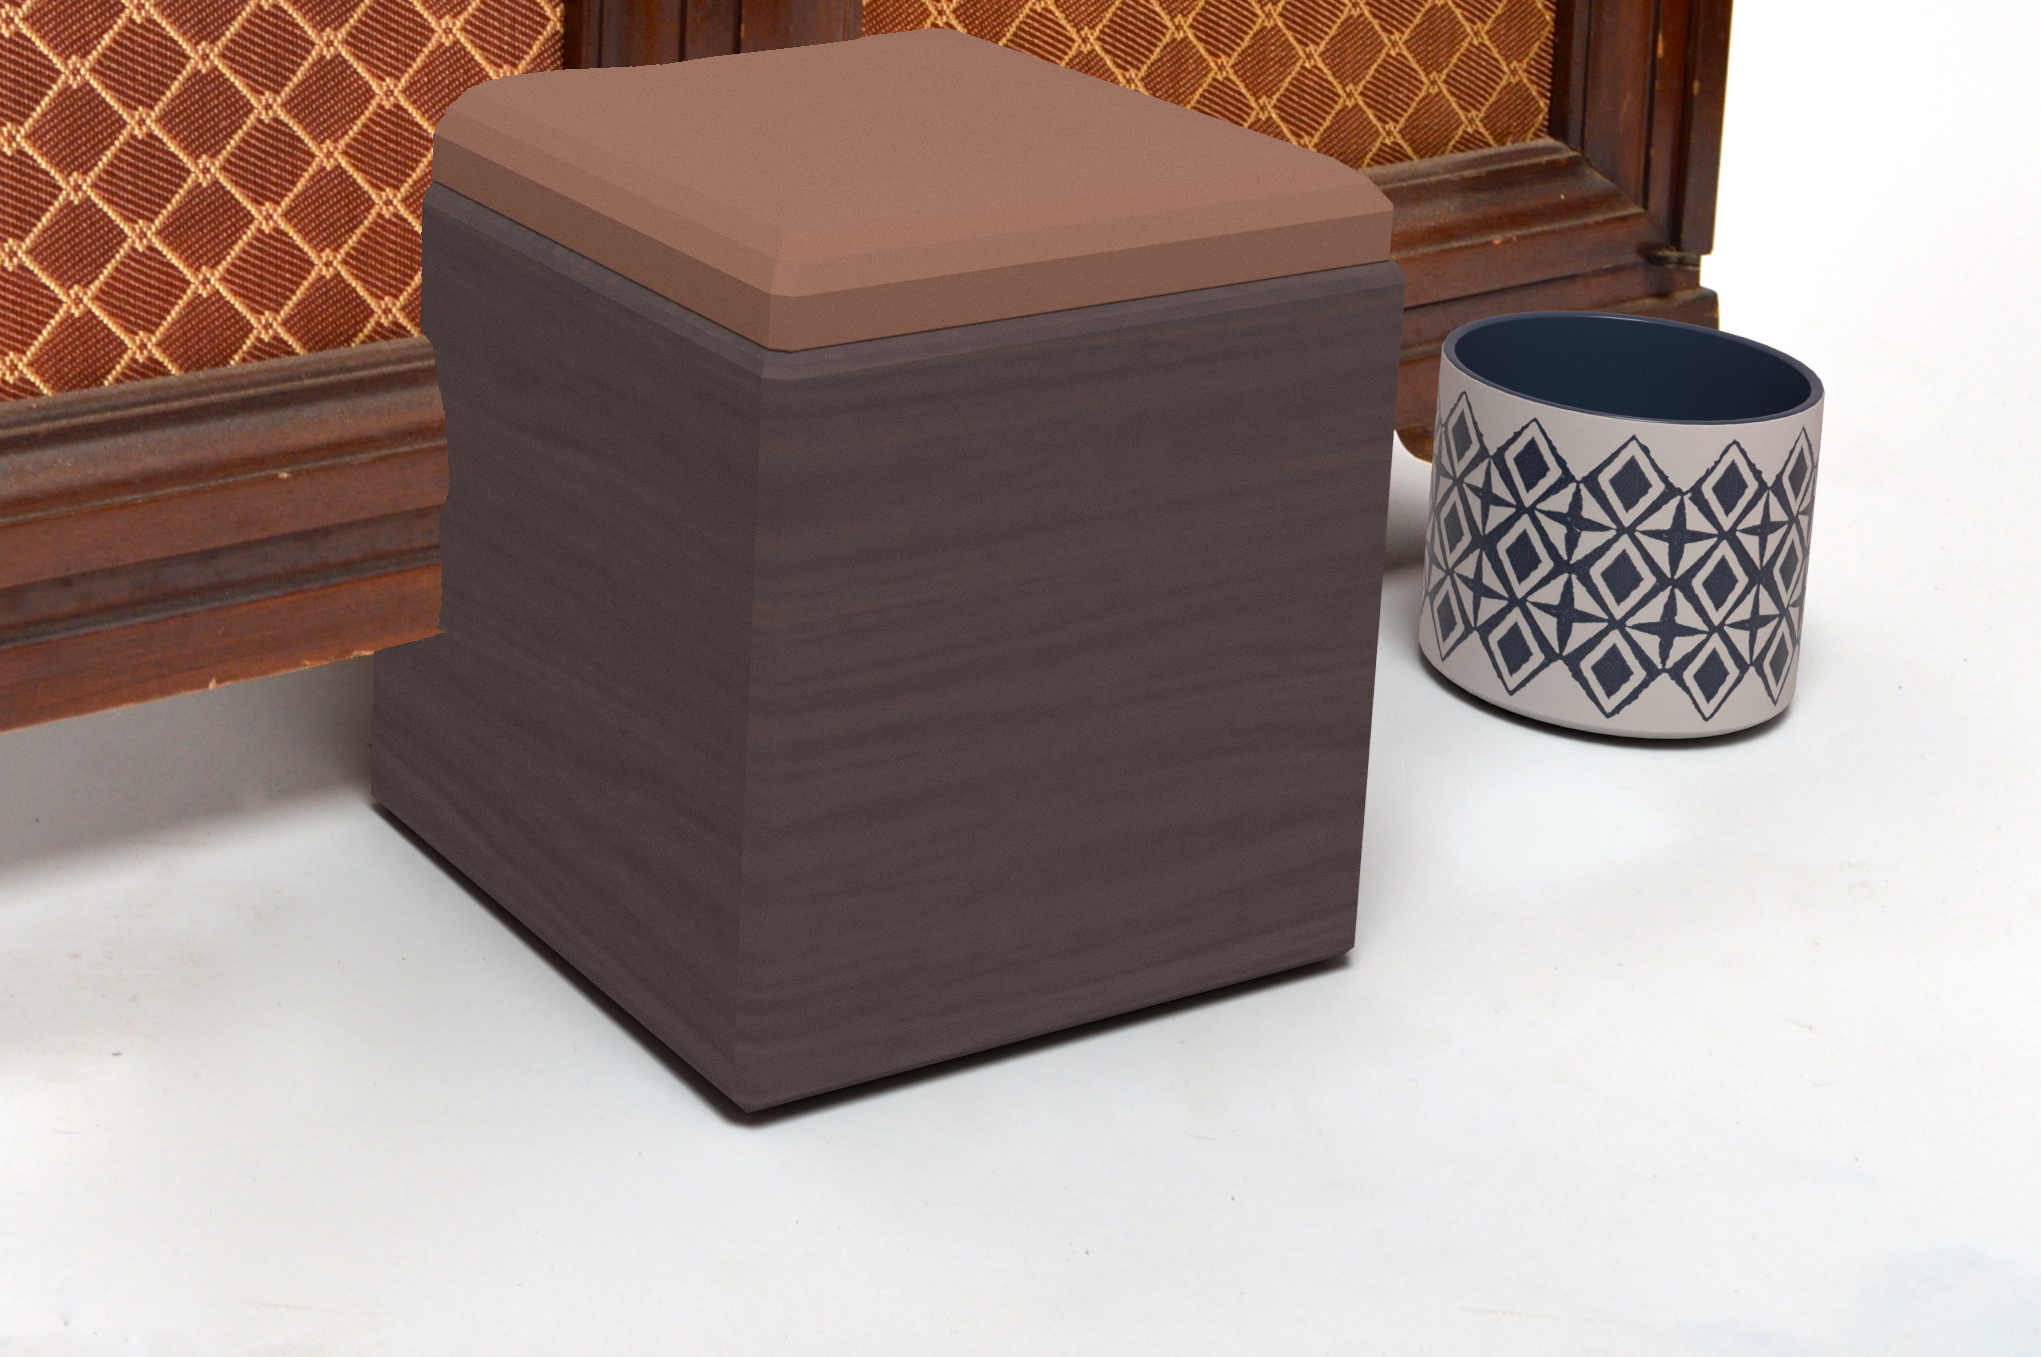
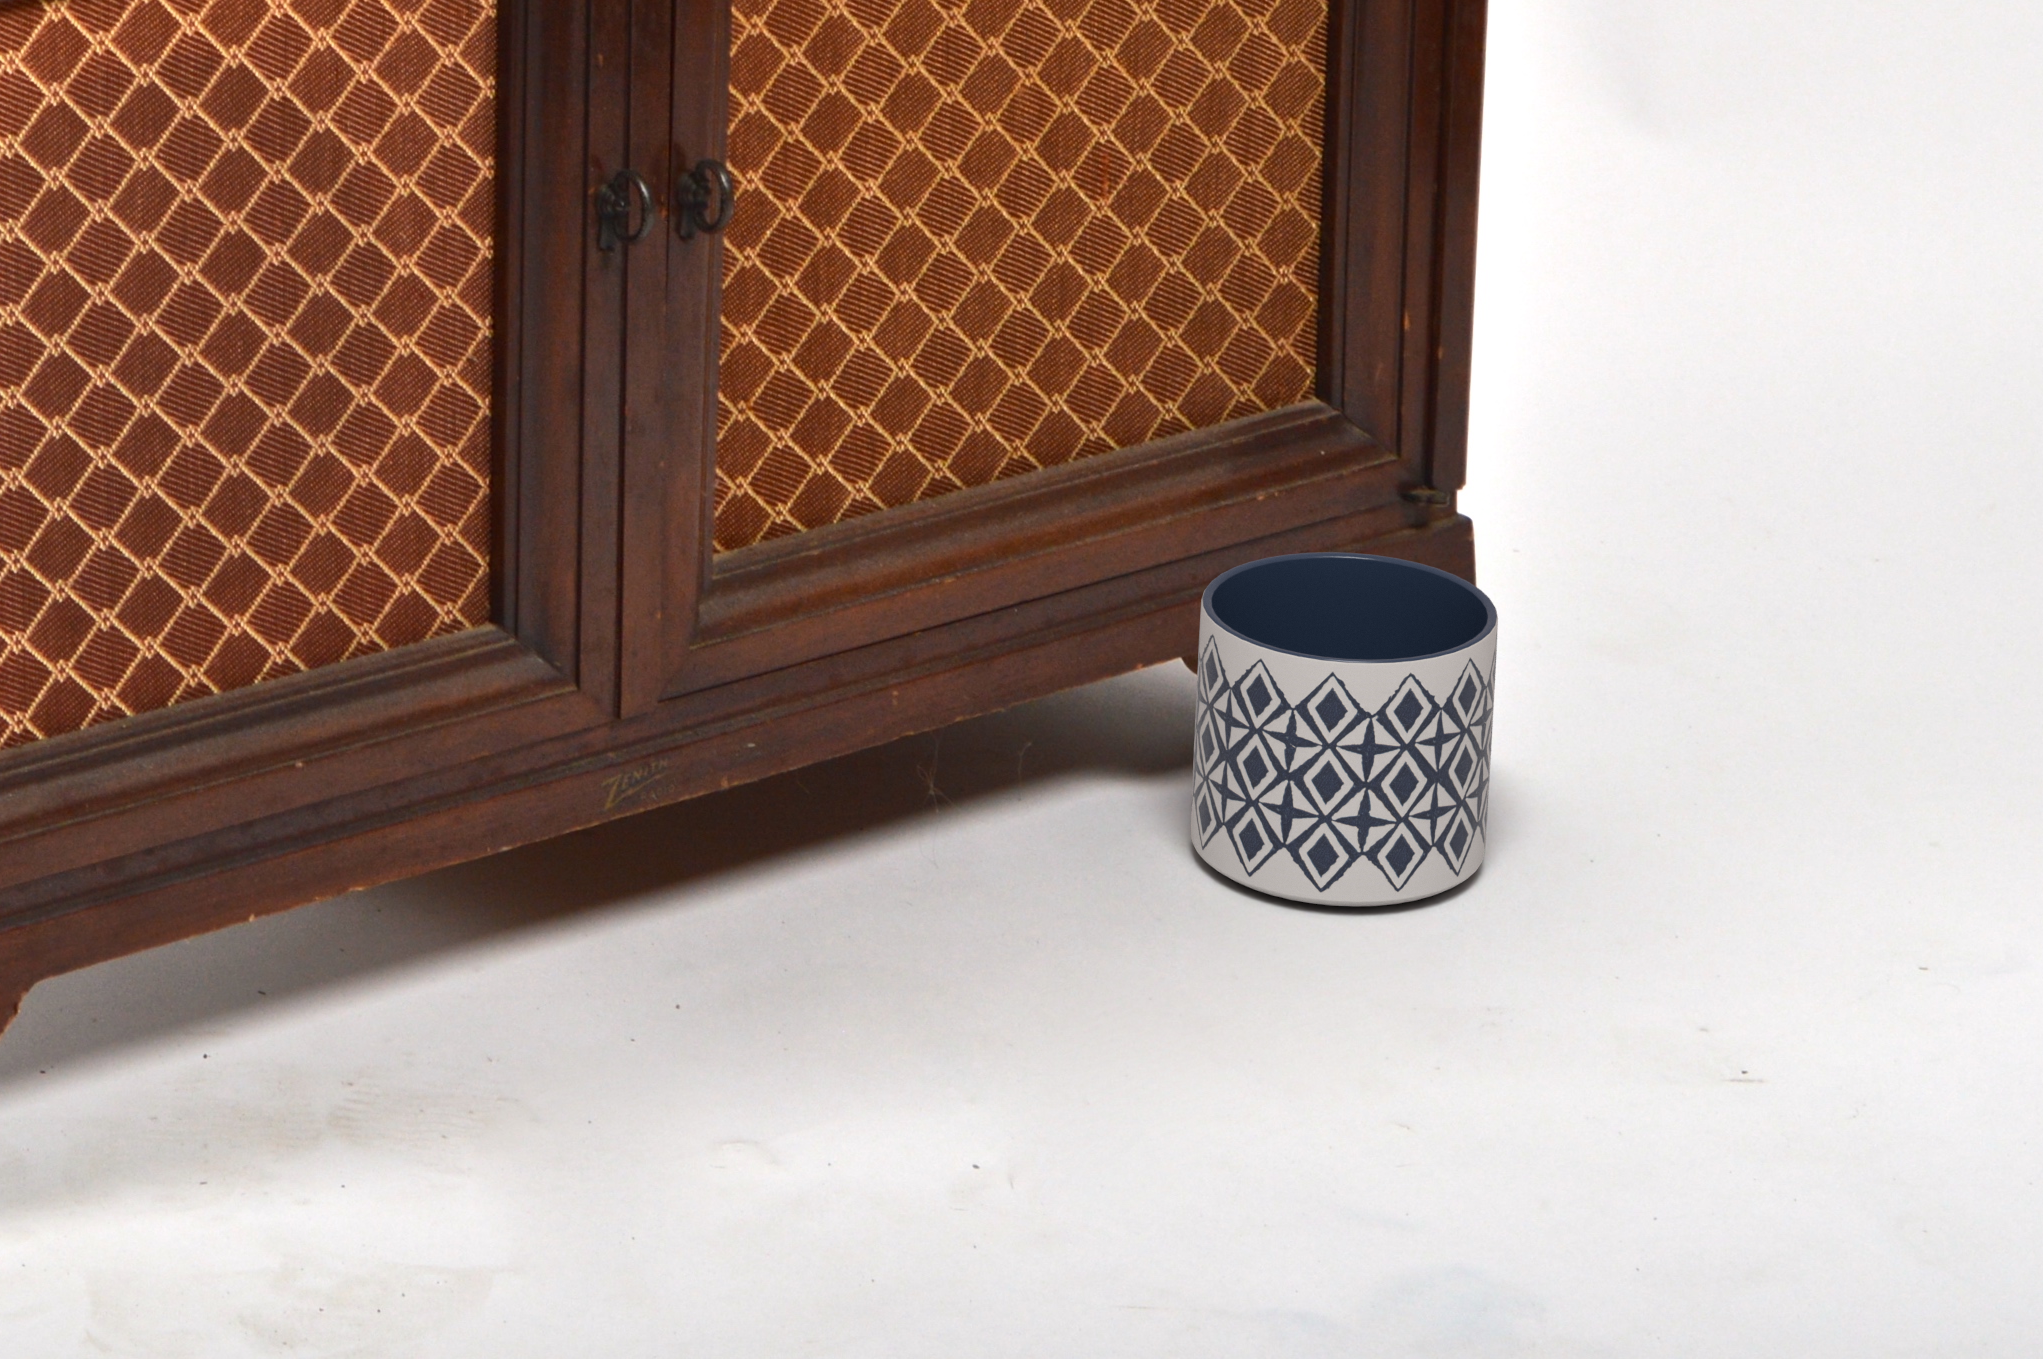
footstool: present [371,28,1406,1113] -> none [350,376,1106,1199]

